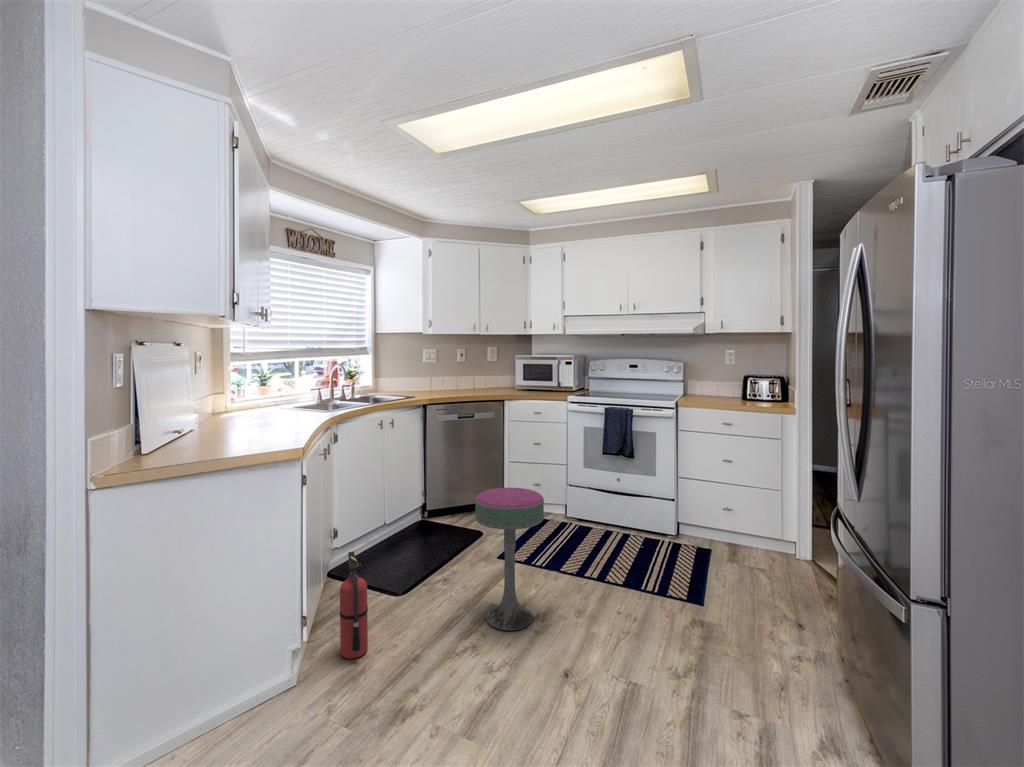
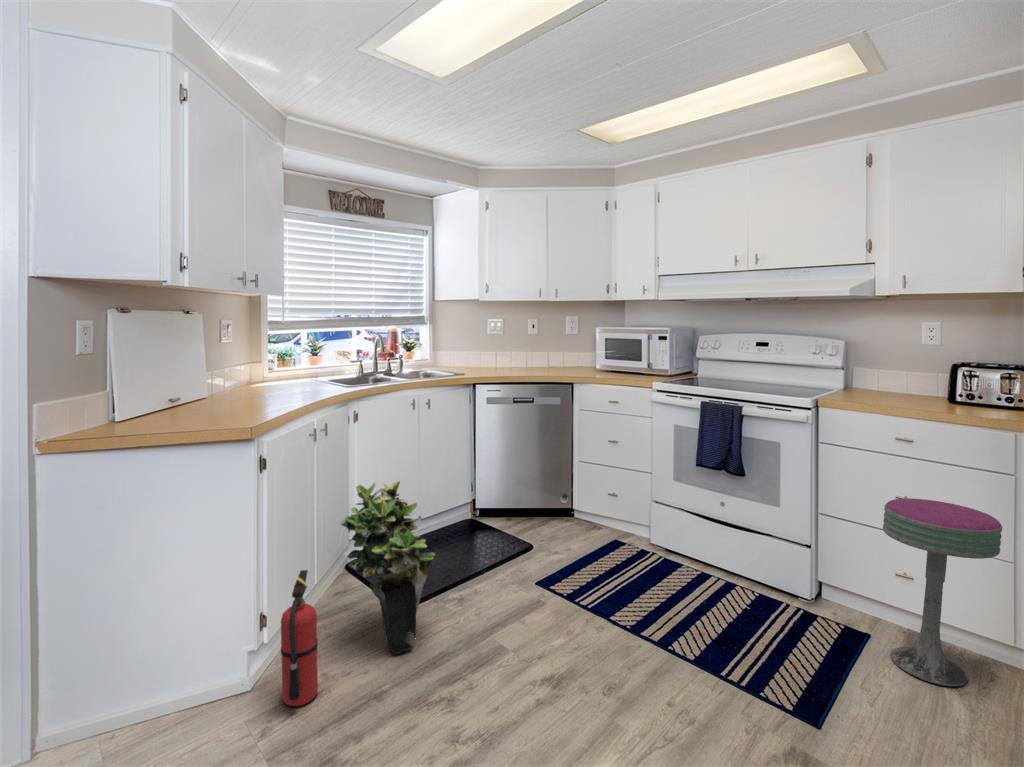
potted plant: none [365,480,438,614] -> present [340,481,435,654]
bar stool: present [475,488,544,630] -> present [883,498,1002,686]

